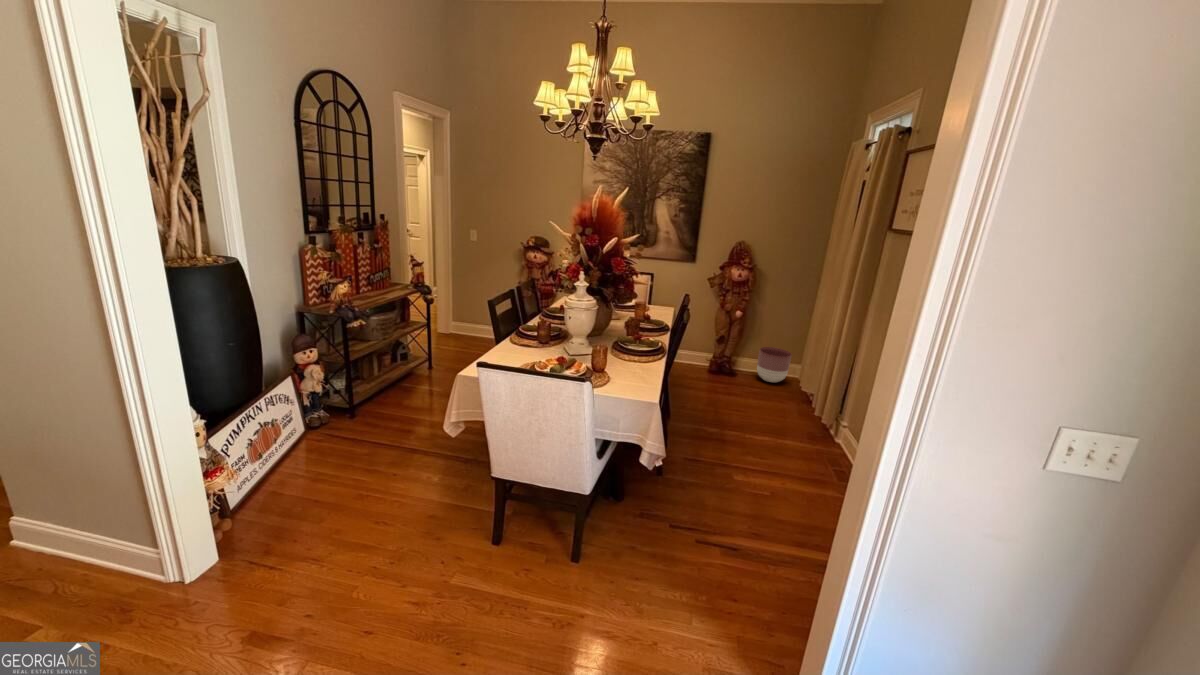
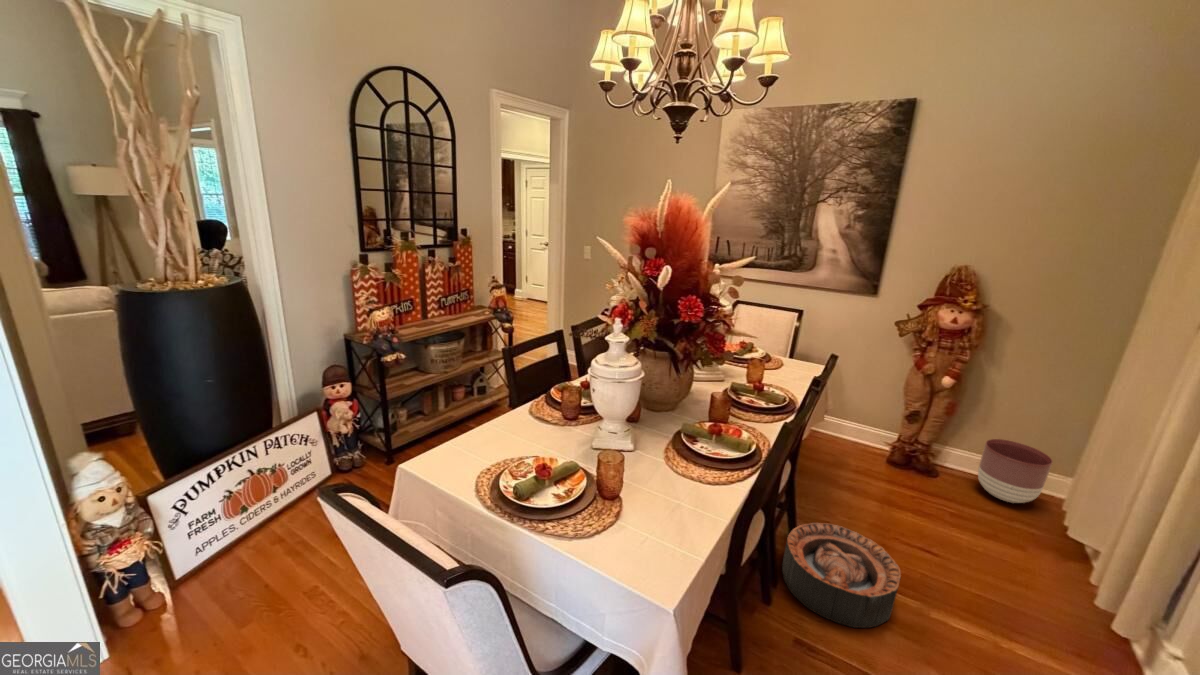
basket: none [663,401,727,448] -> present [782,523,901,628]

